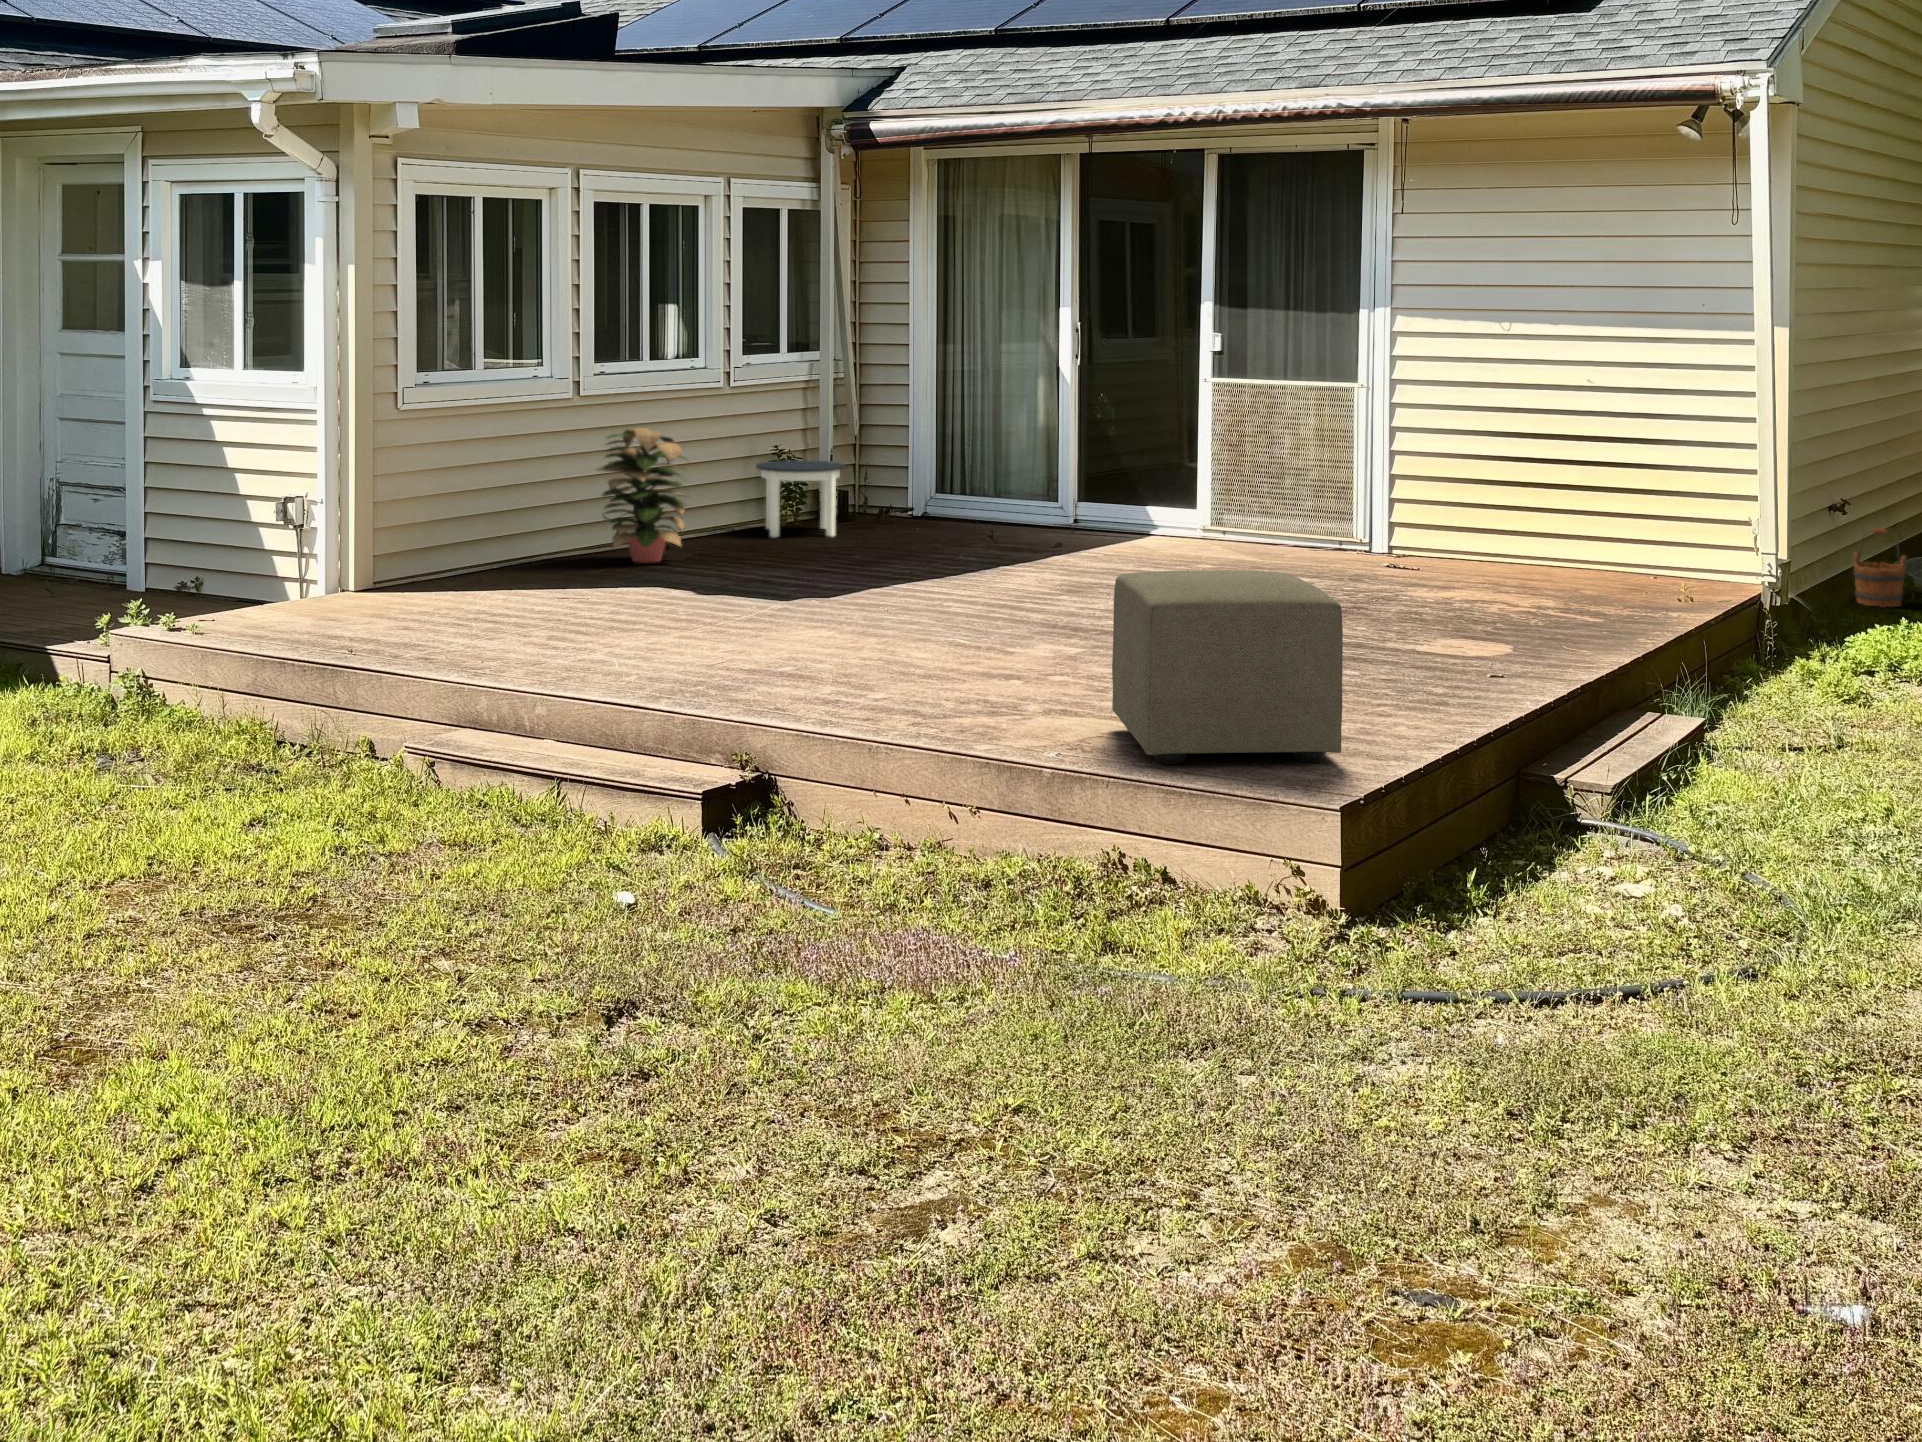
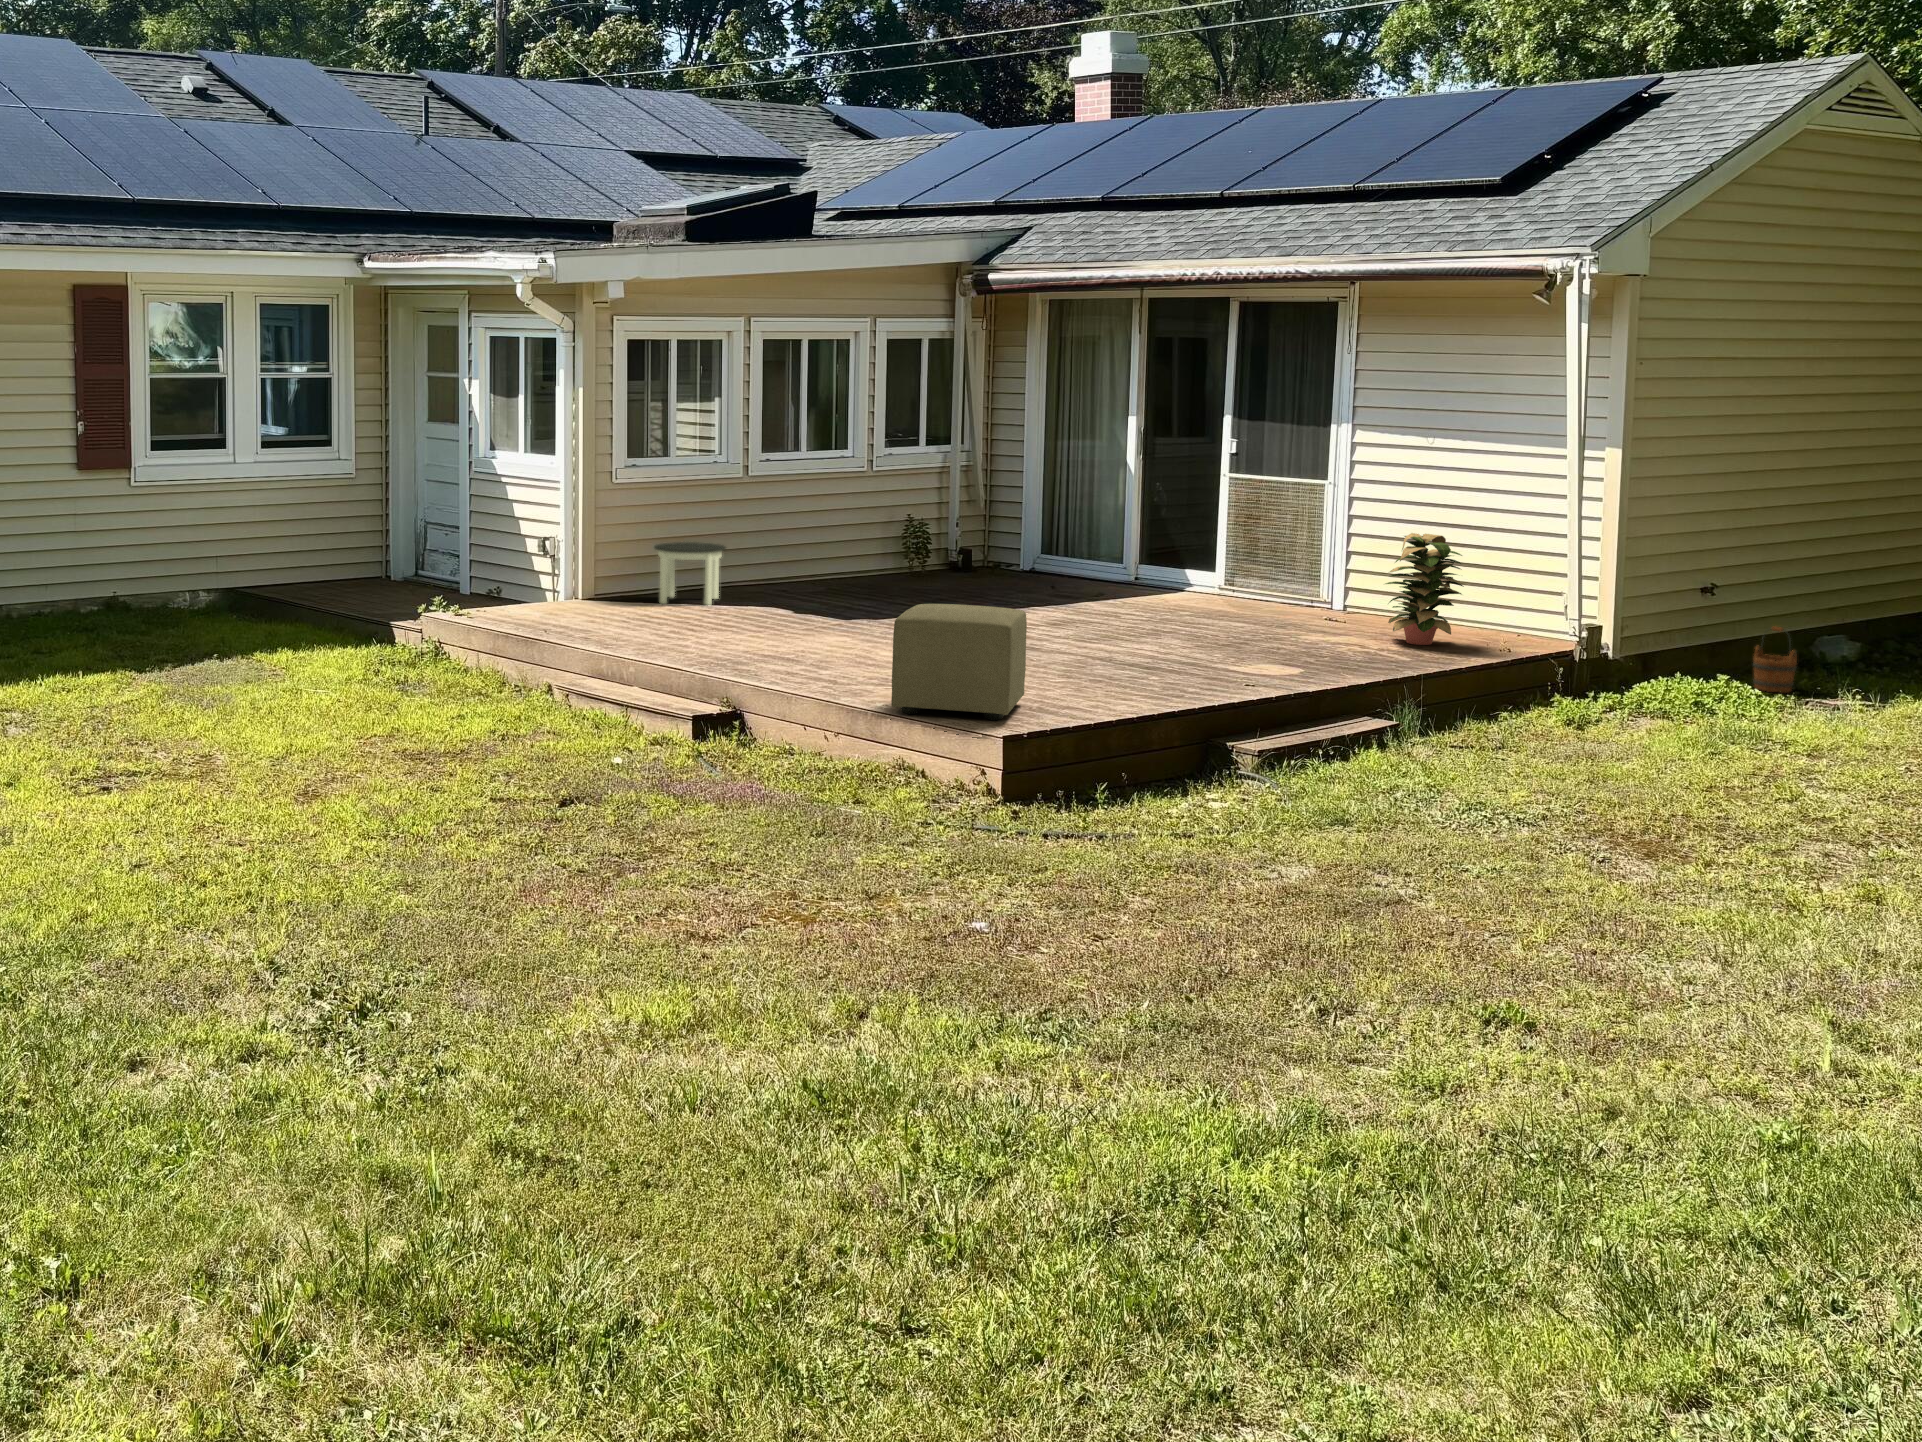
decorative plant: present [597,428,687,563] -> present [1385,533,1464,645]
round table: present [756,460,845,537] -> present [654,542,726,605]

